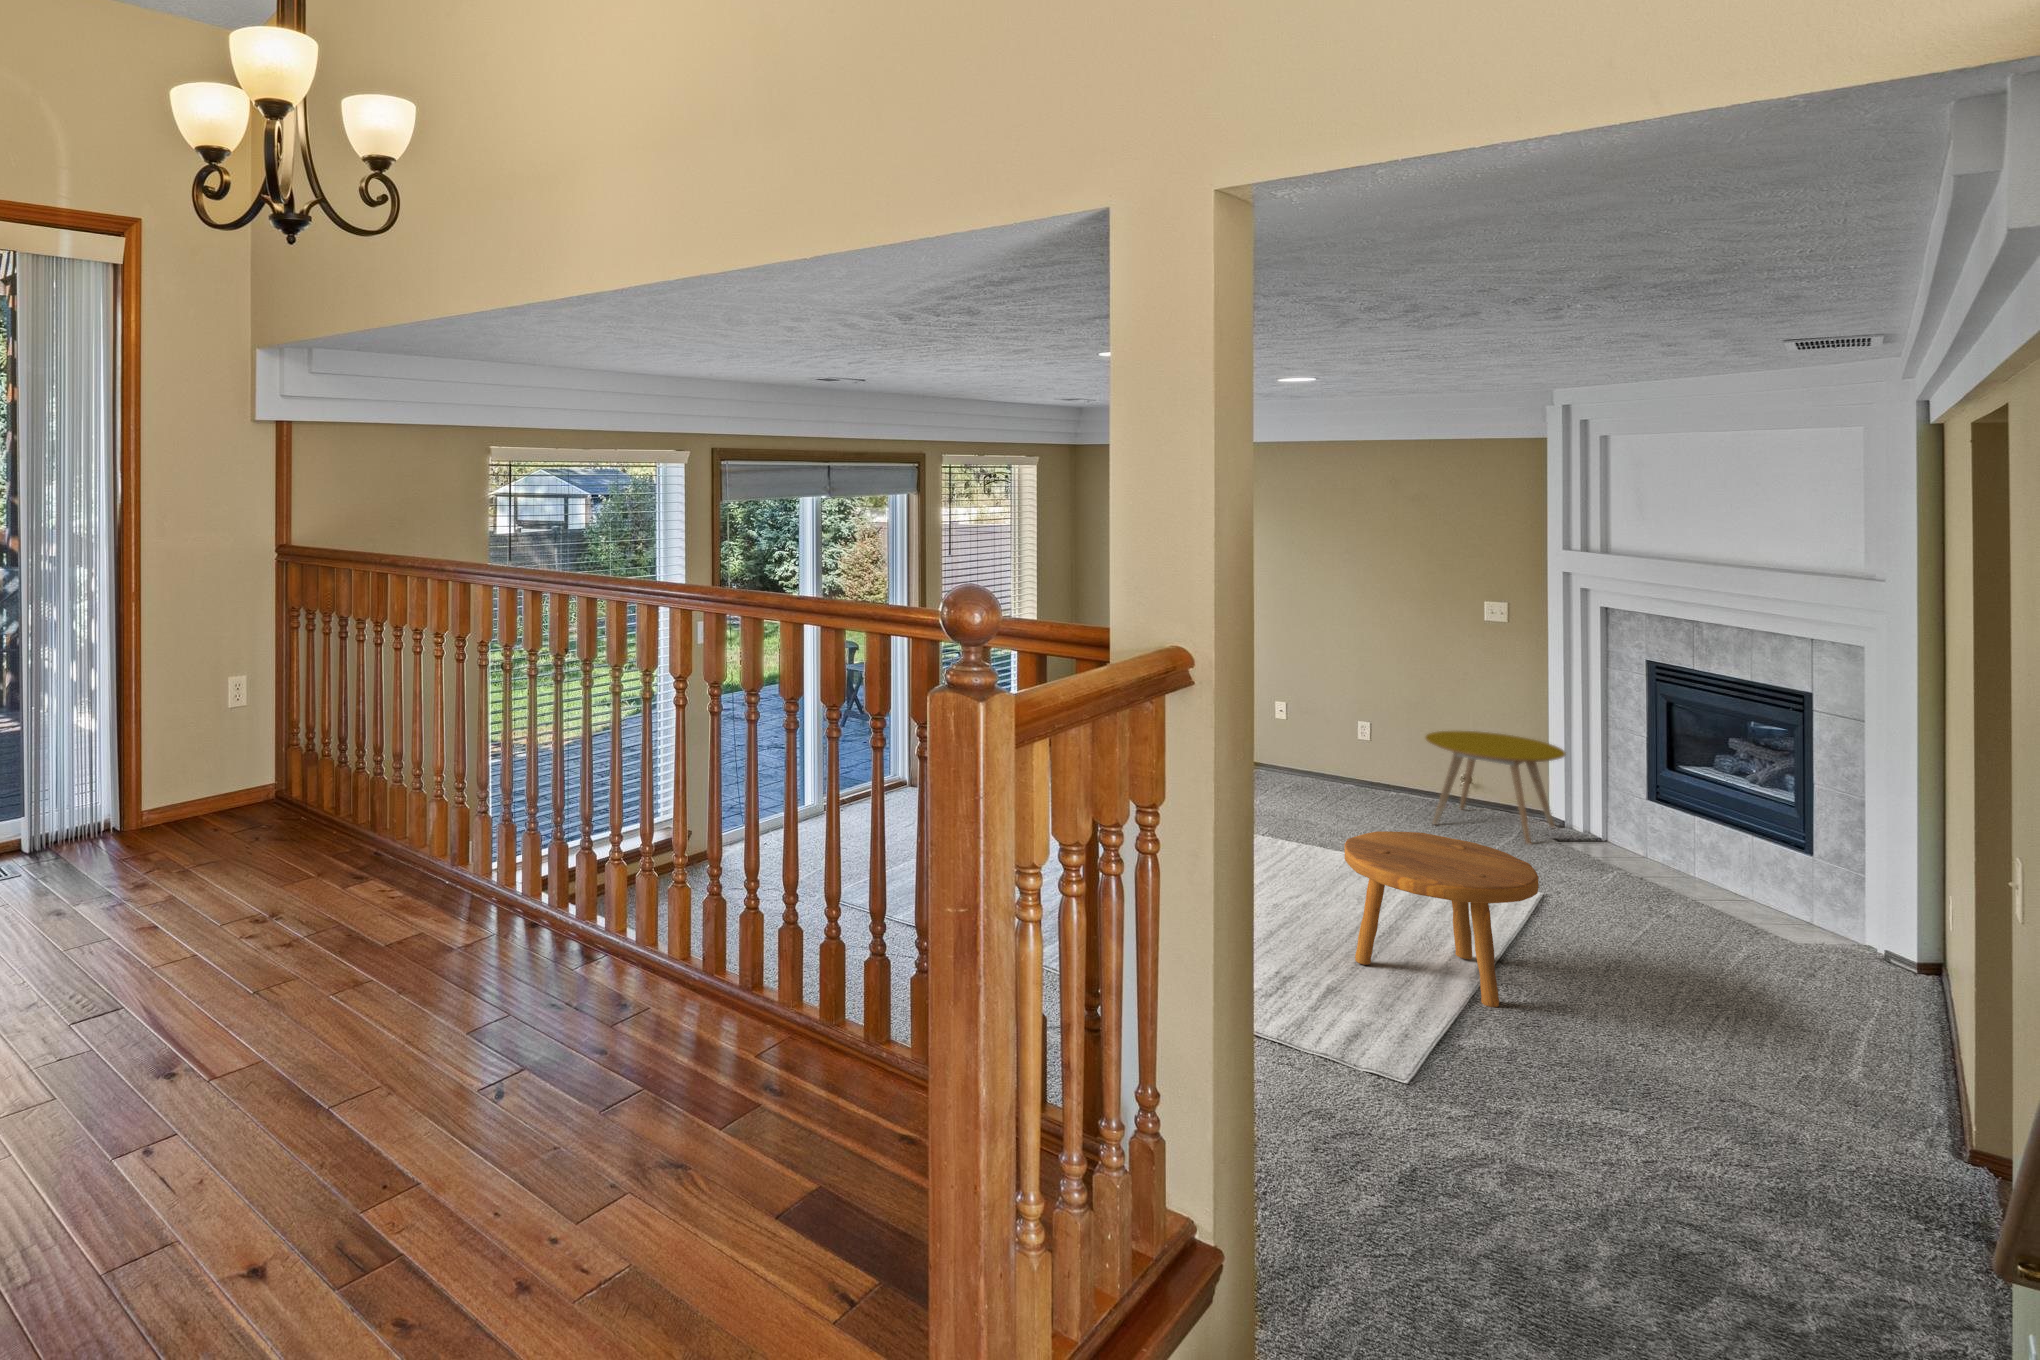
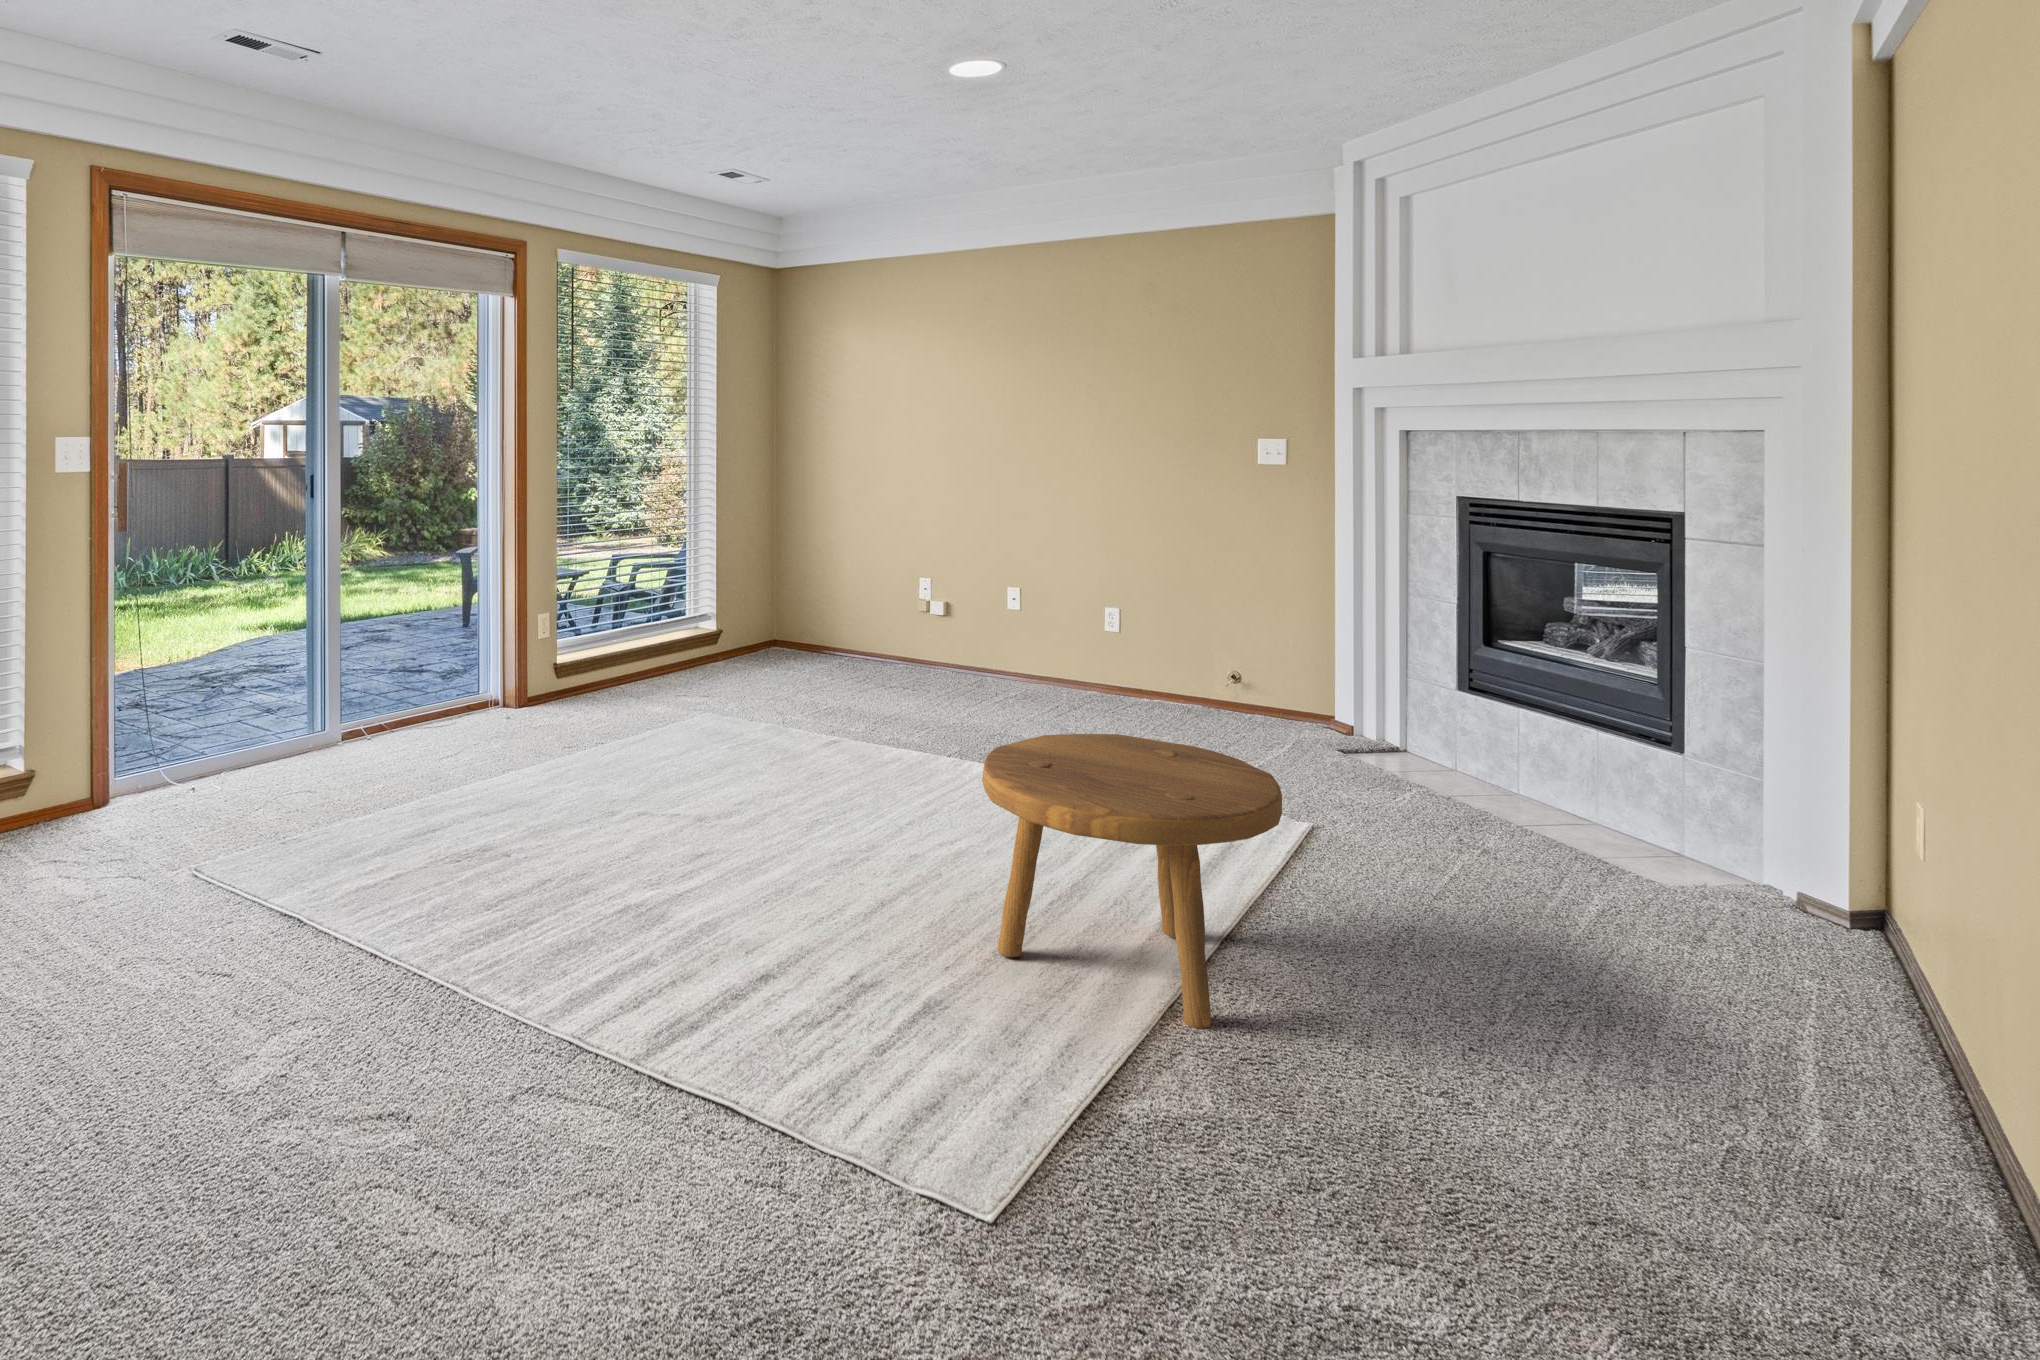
side table: present [1426,731,1565,844] -> none [1178,614,1353,761]

